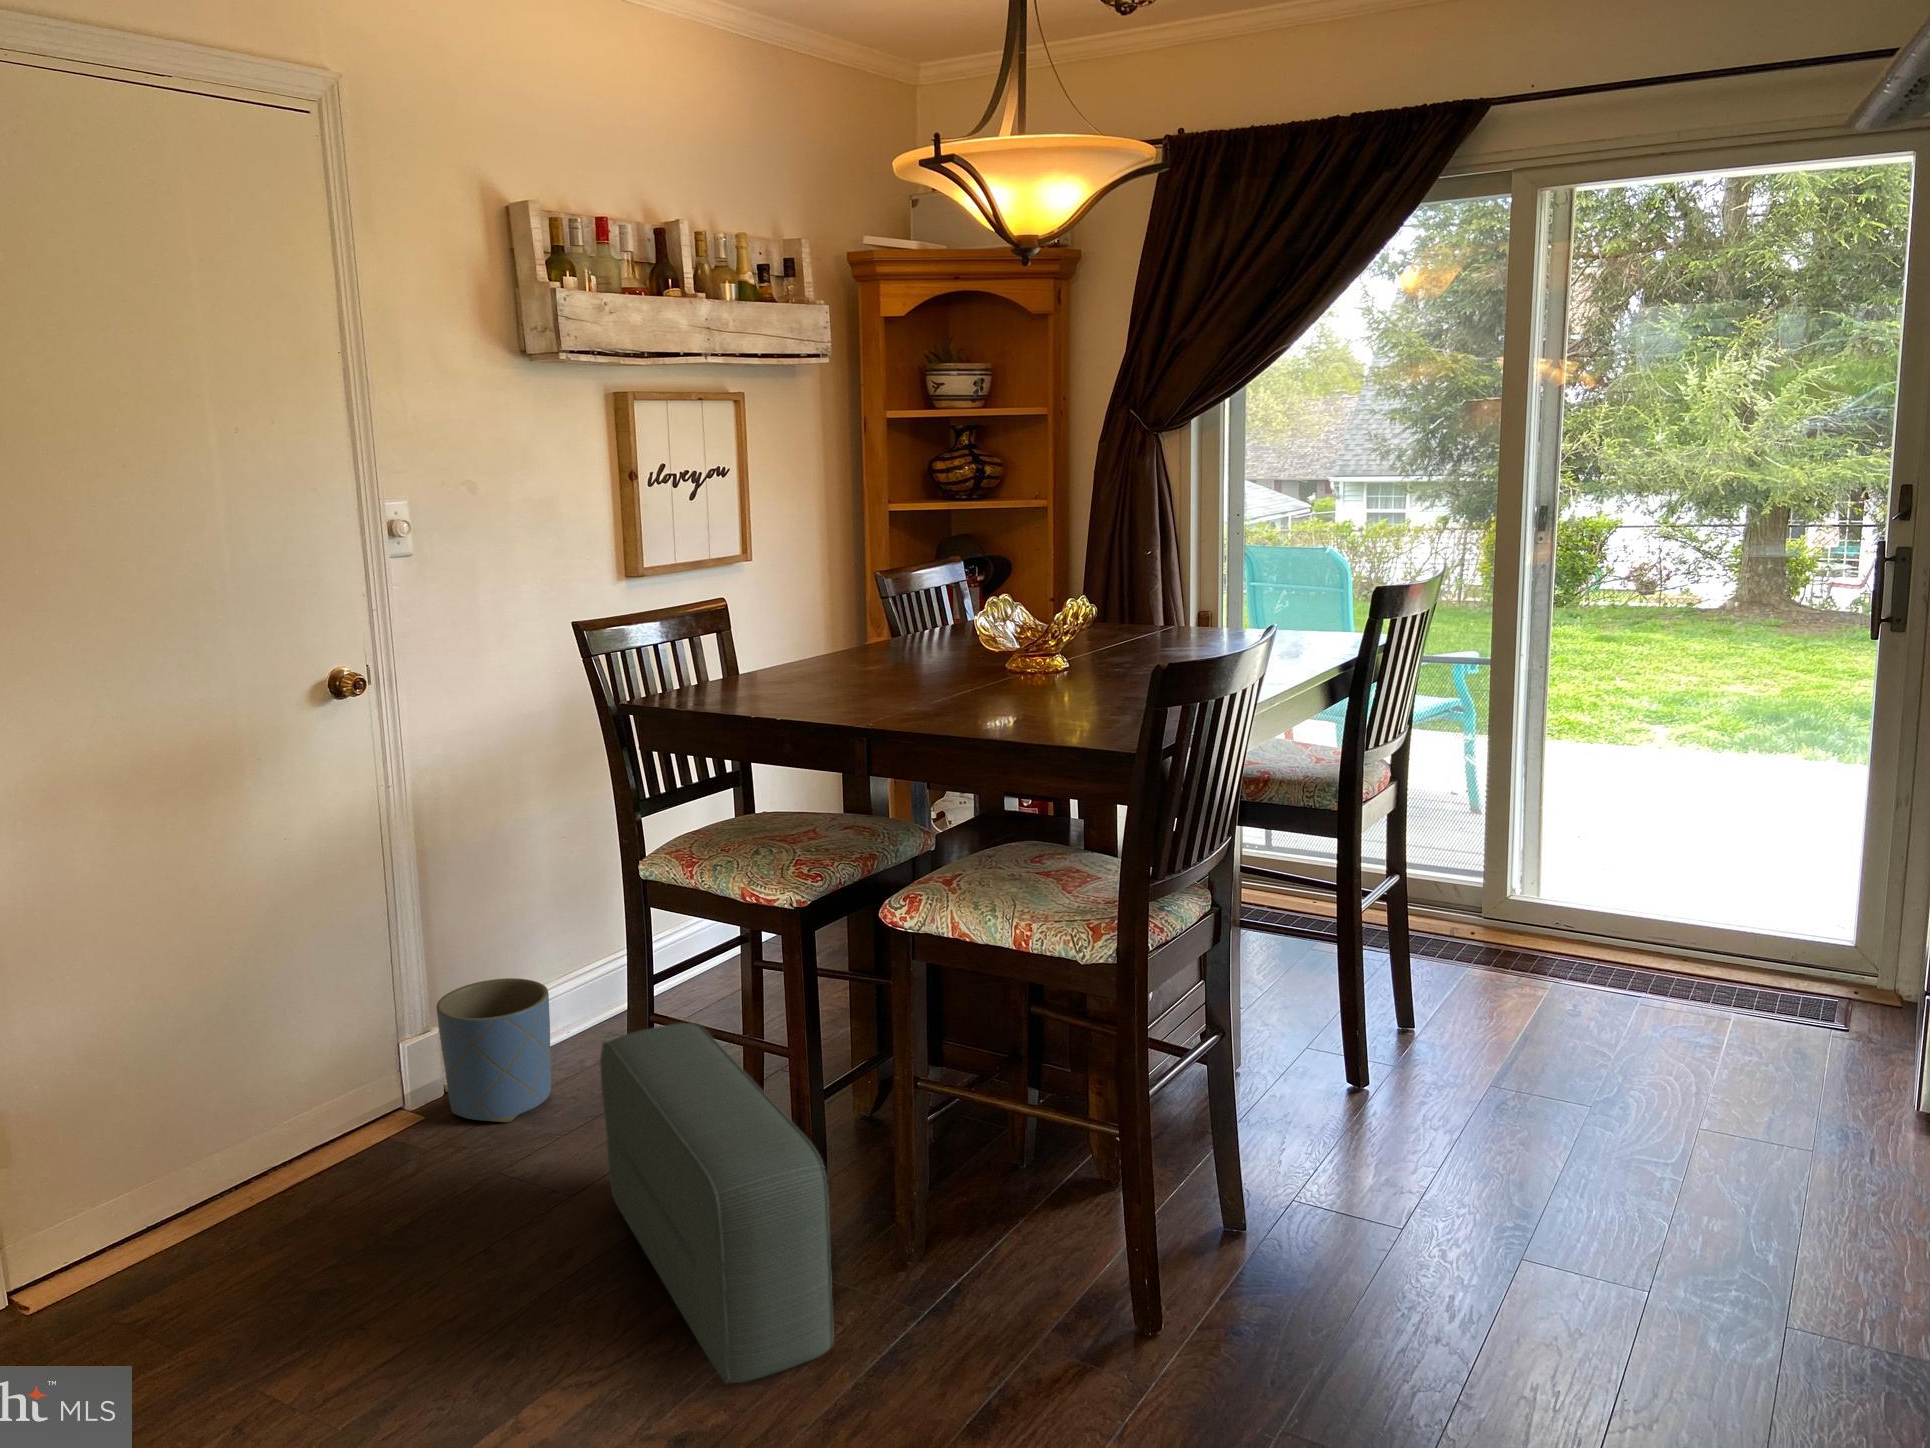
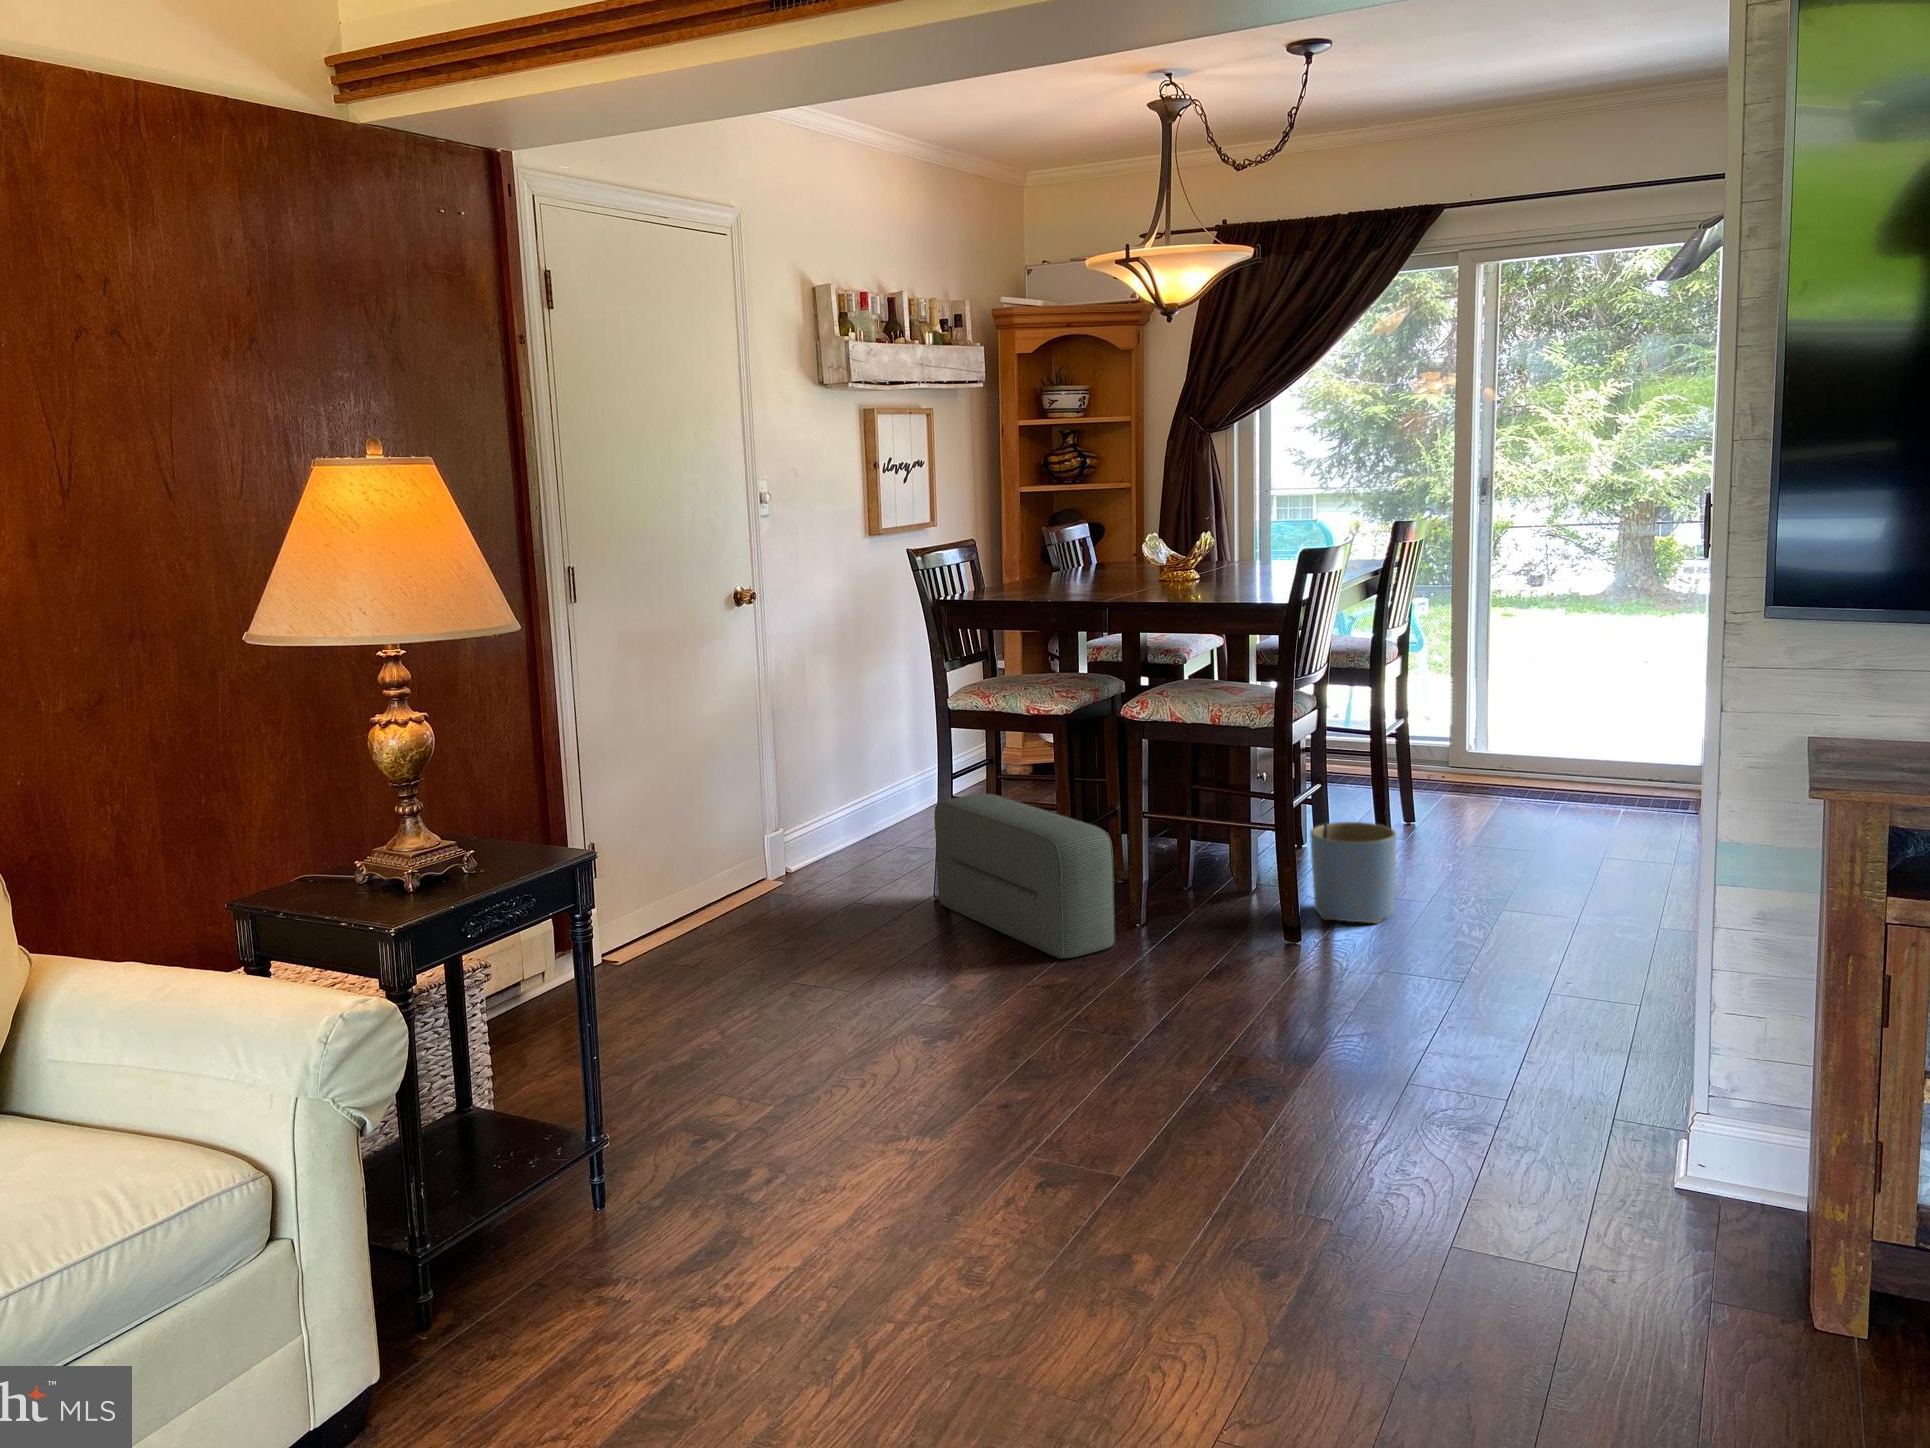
planter: present [436,978,551,1122] -> present [1310,822,1396,924]

